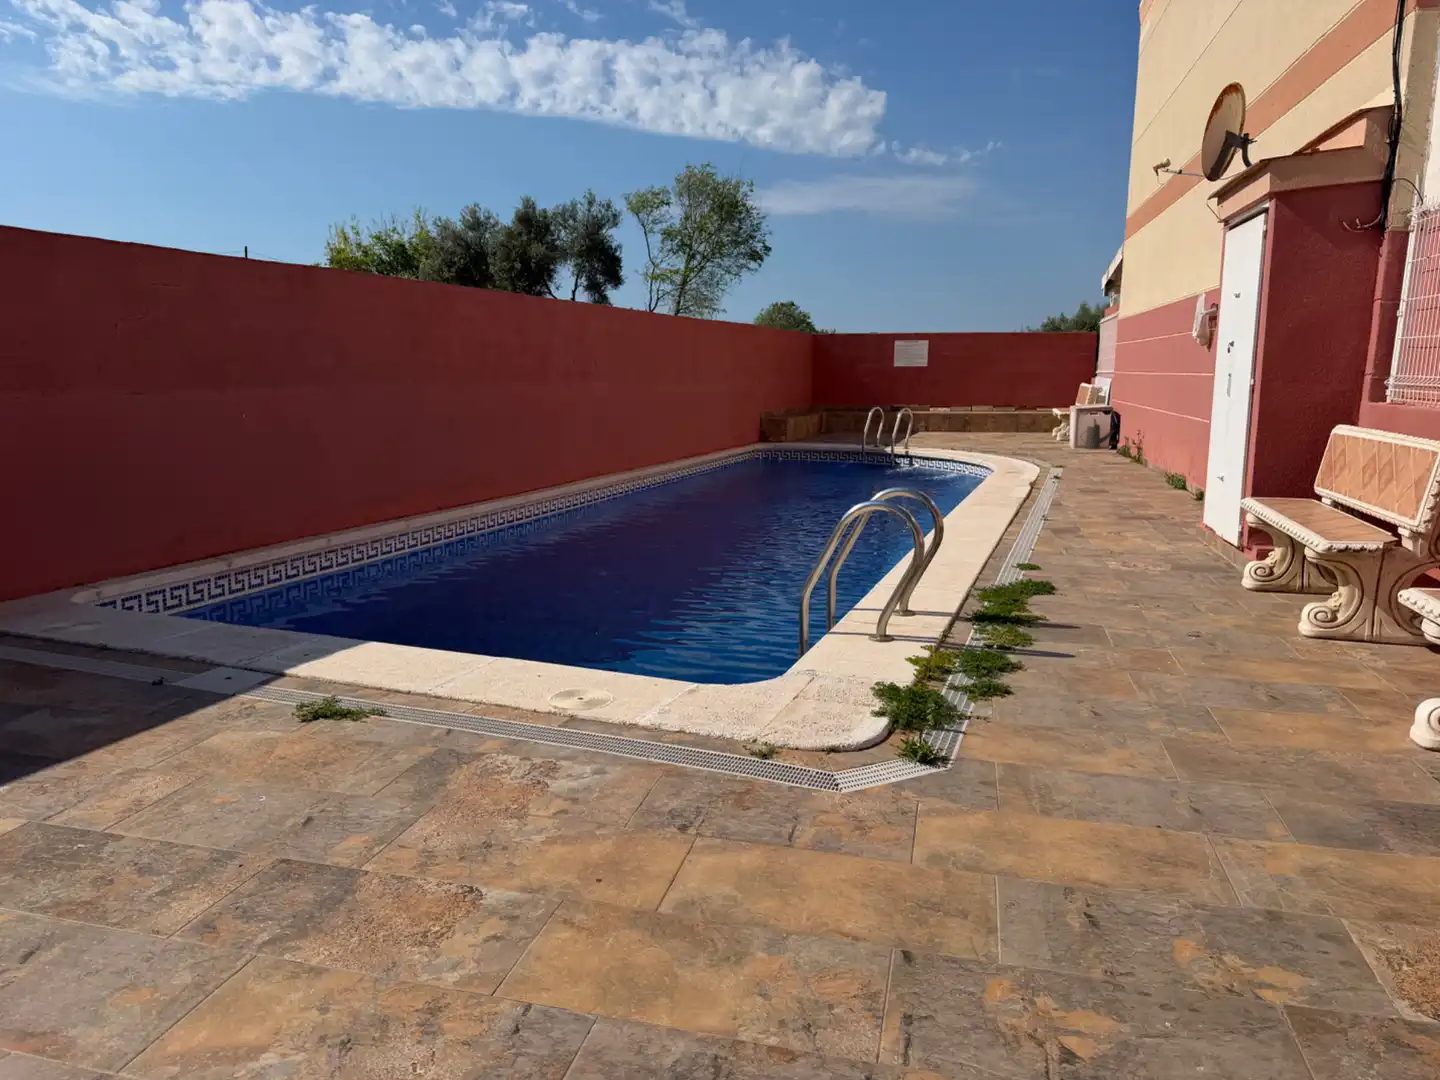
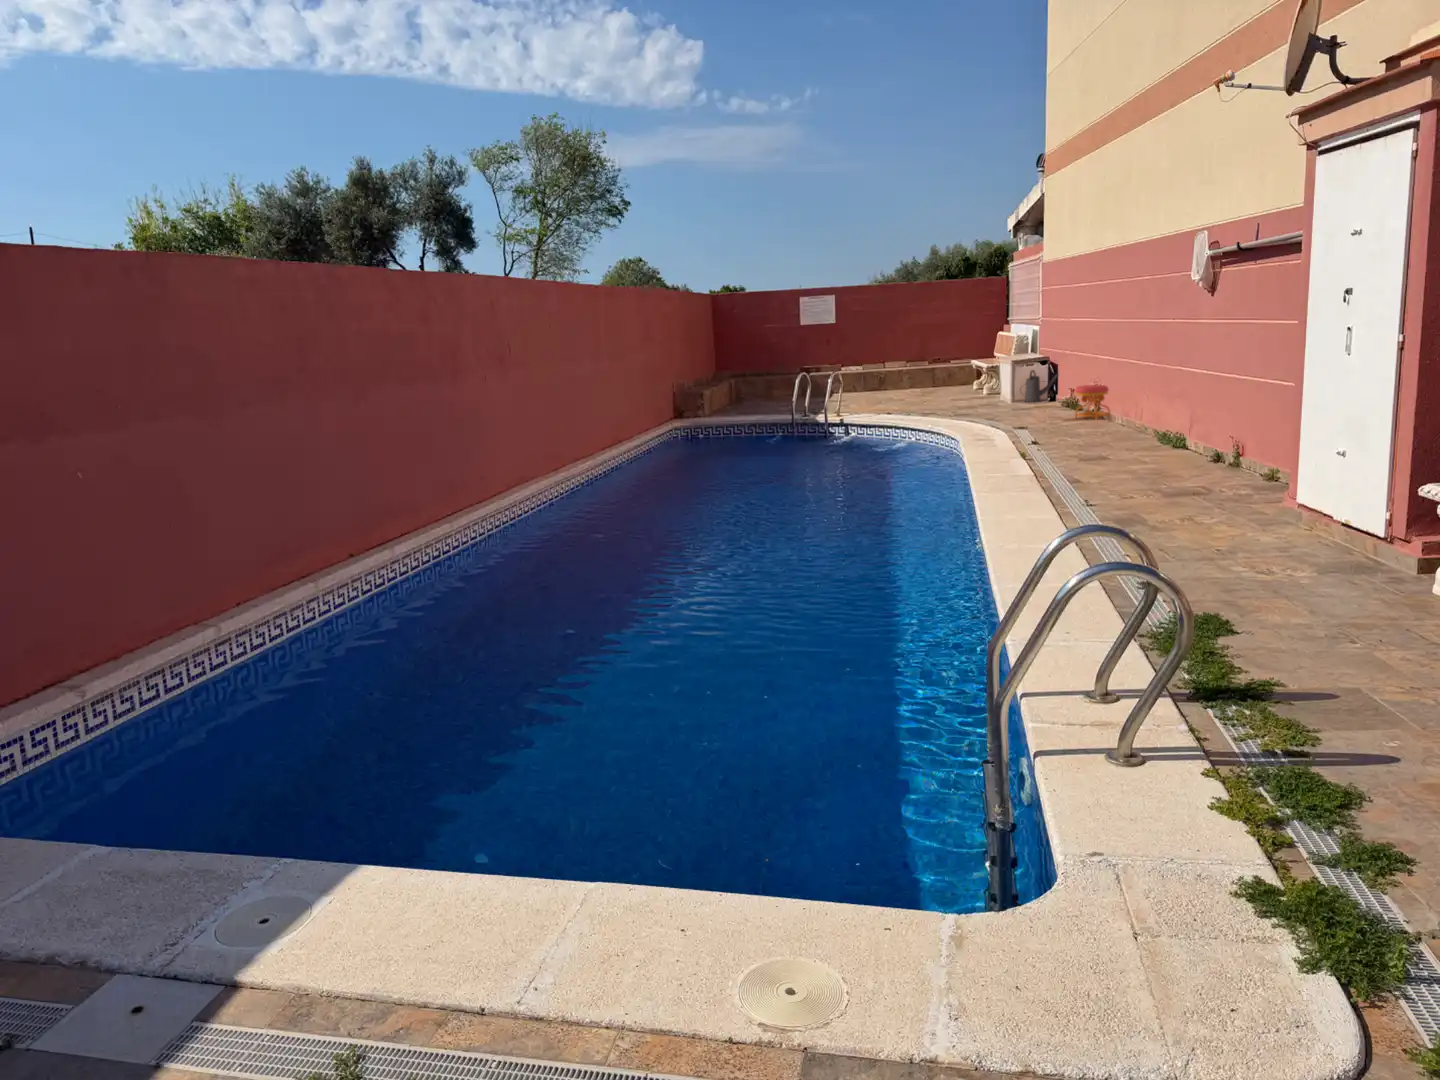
stool: none [1114,432,1147,464] -> present [1075,385,1110,419]

